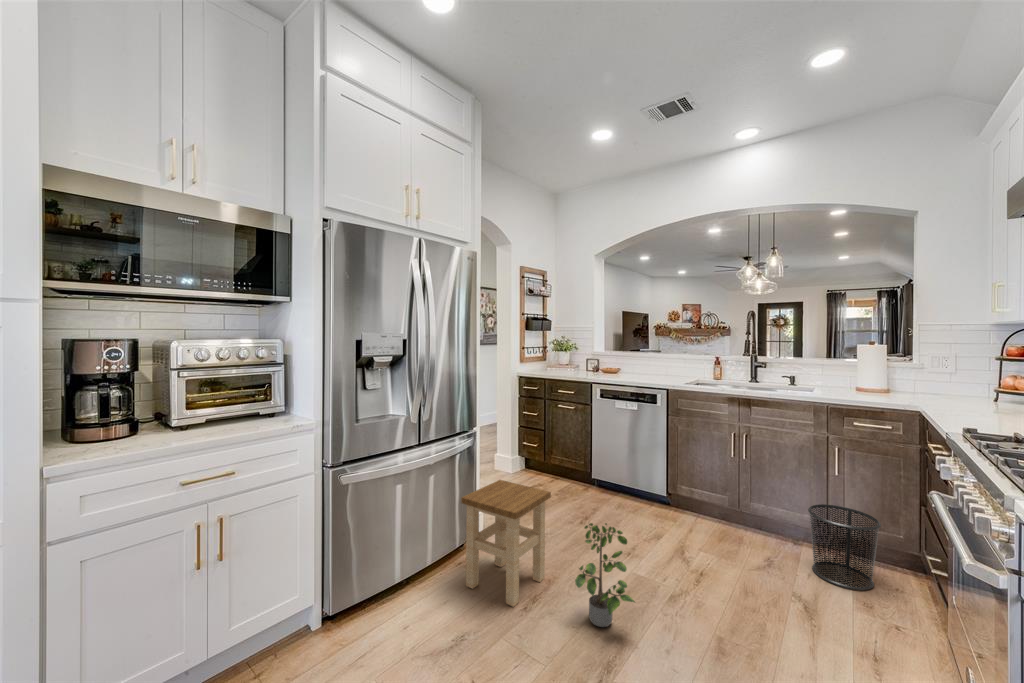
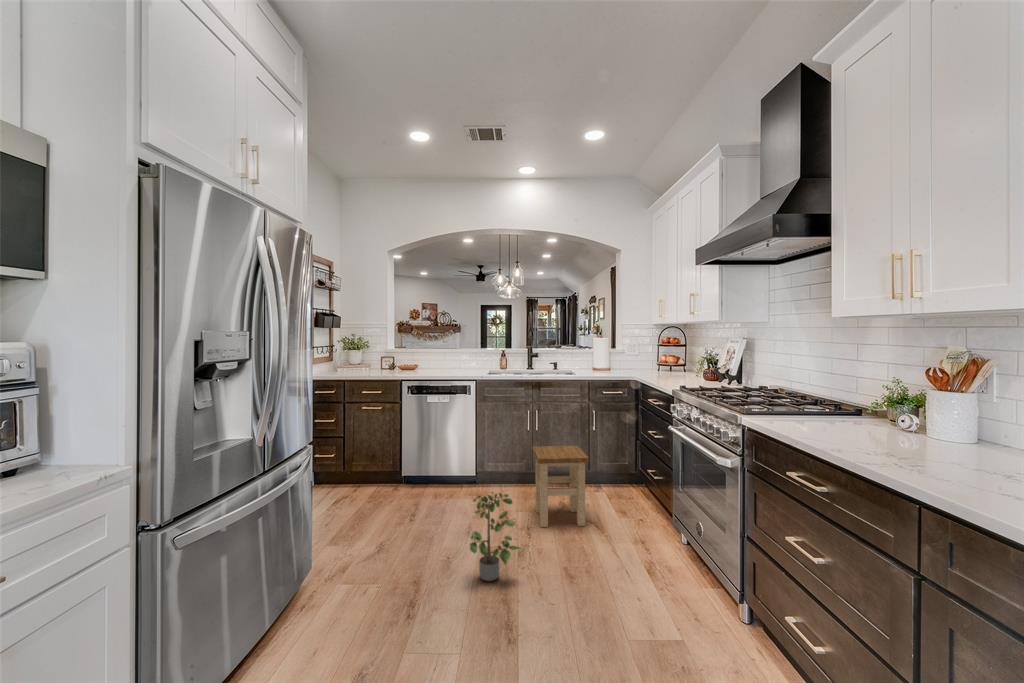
stool: present [461,480,551,607] -> present [533,446,589,527]
trash can: present [808,504,881,590] -> none [586,451,627,504]

